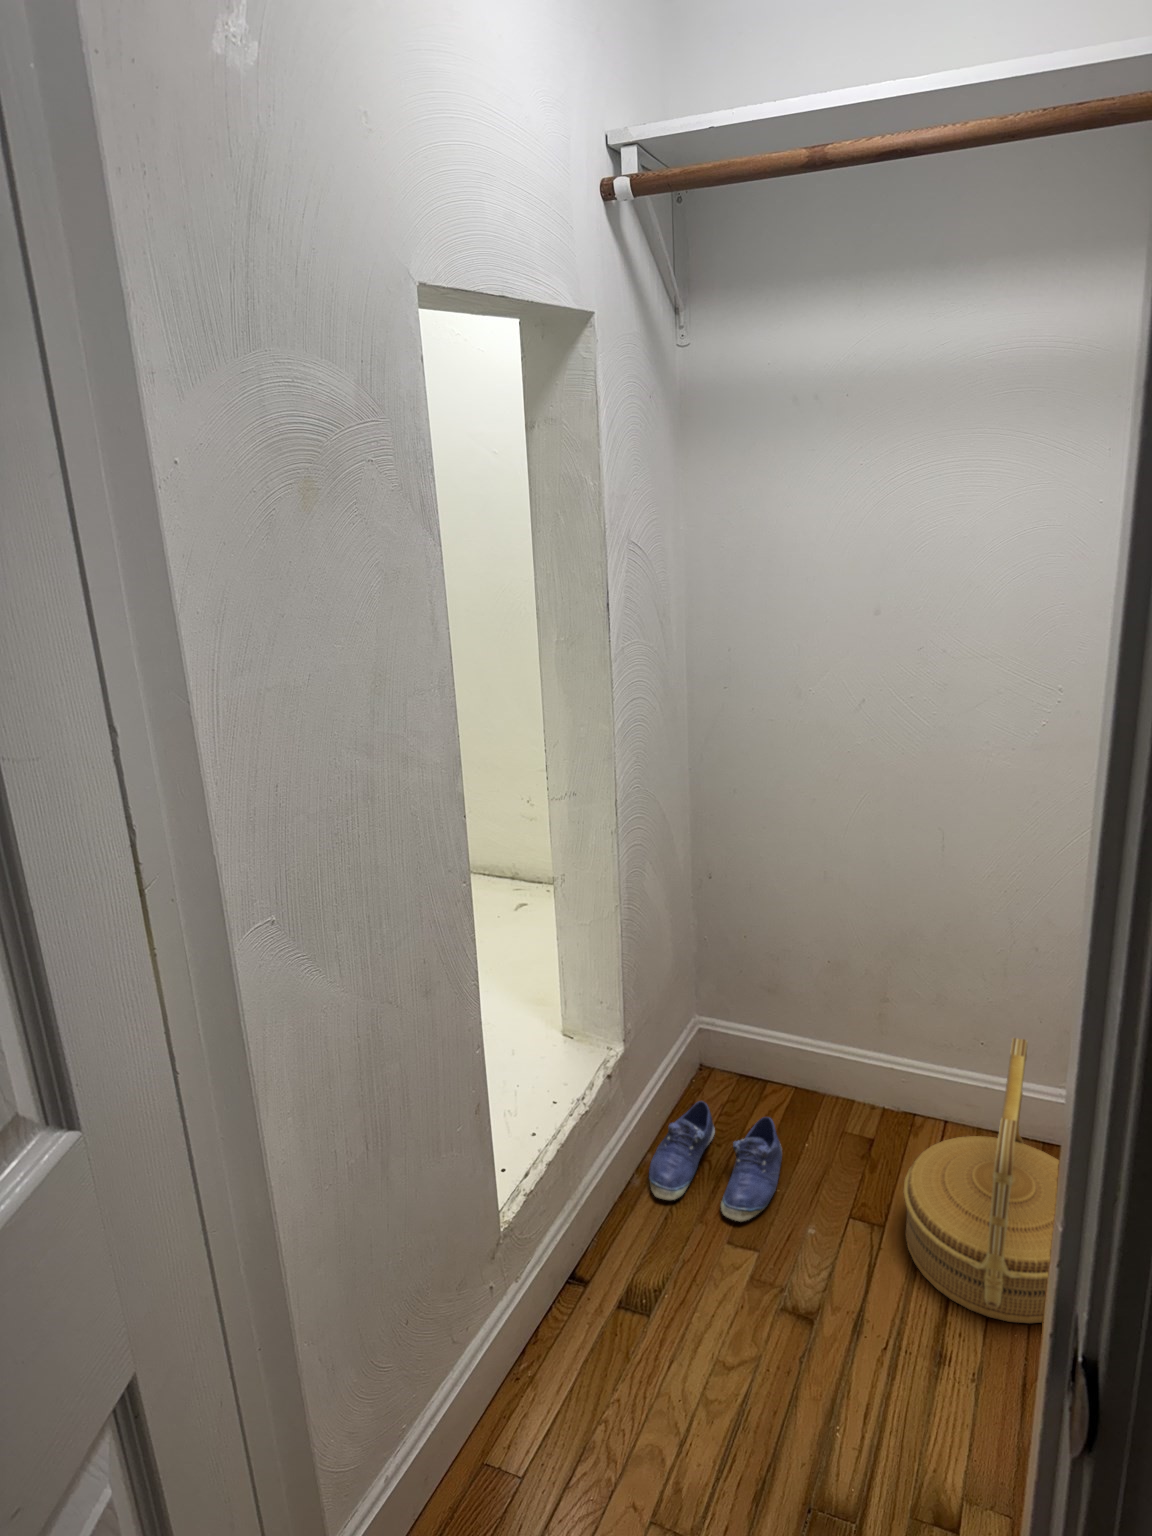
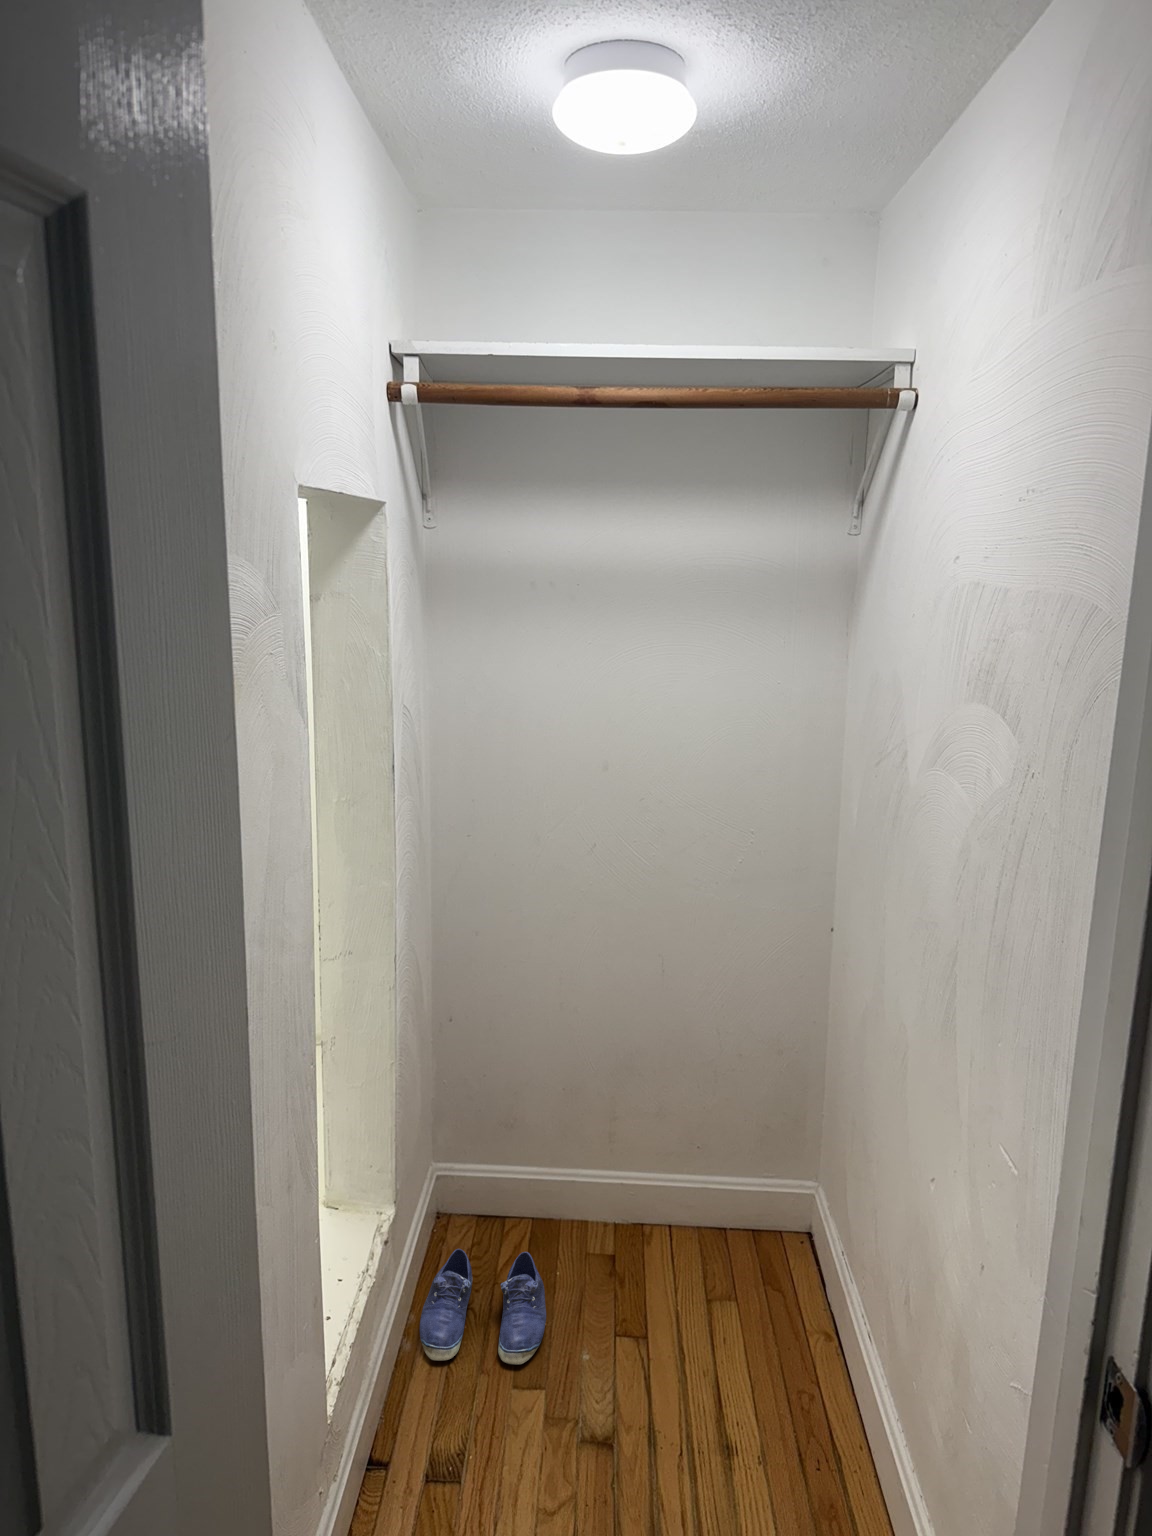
woven basket: present [904,1038,1059,1323] -> none [664,1135,831,1397]

